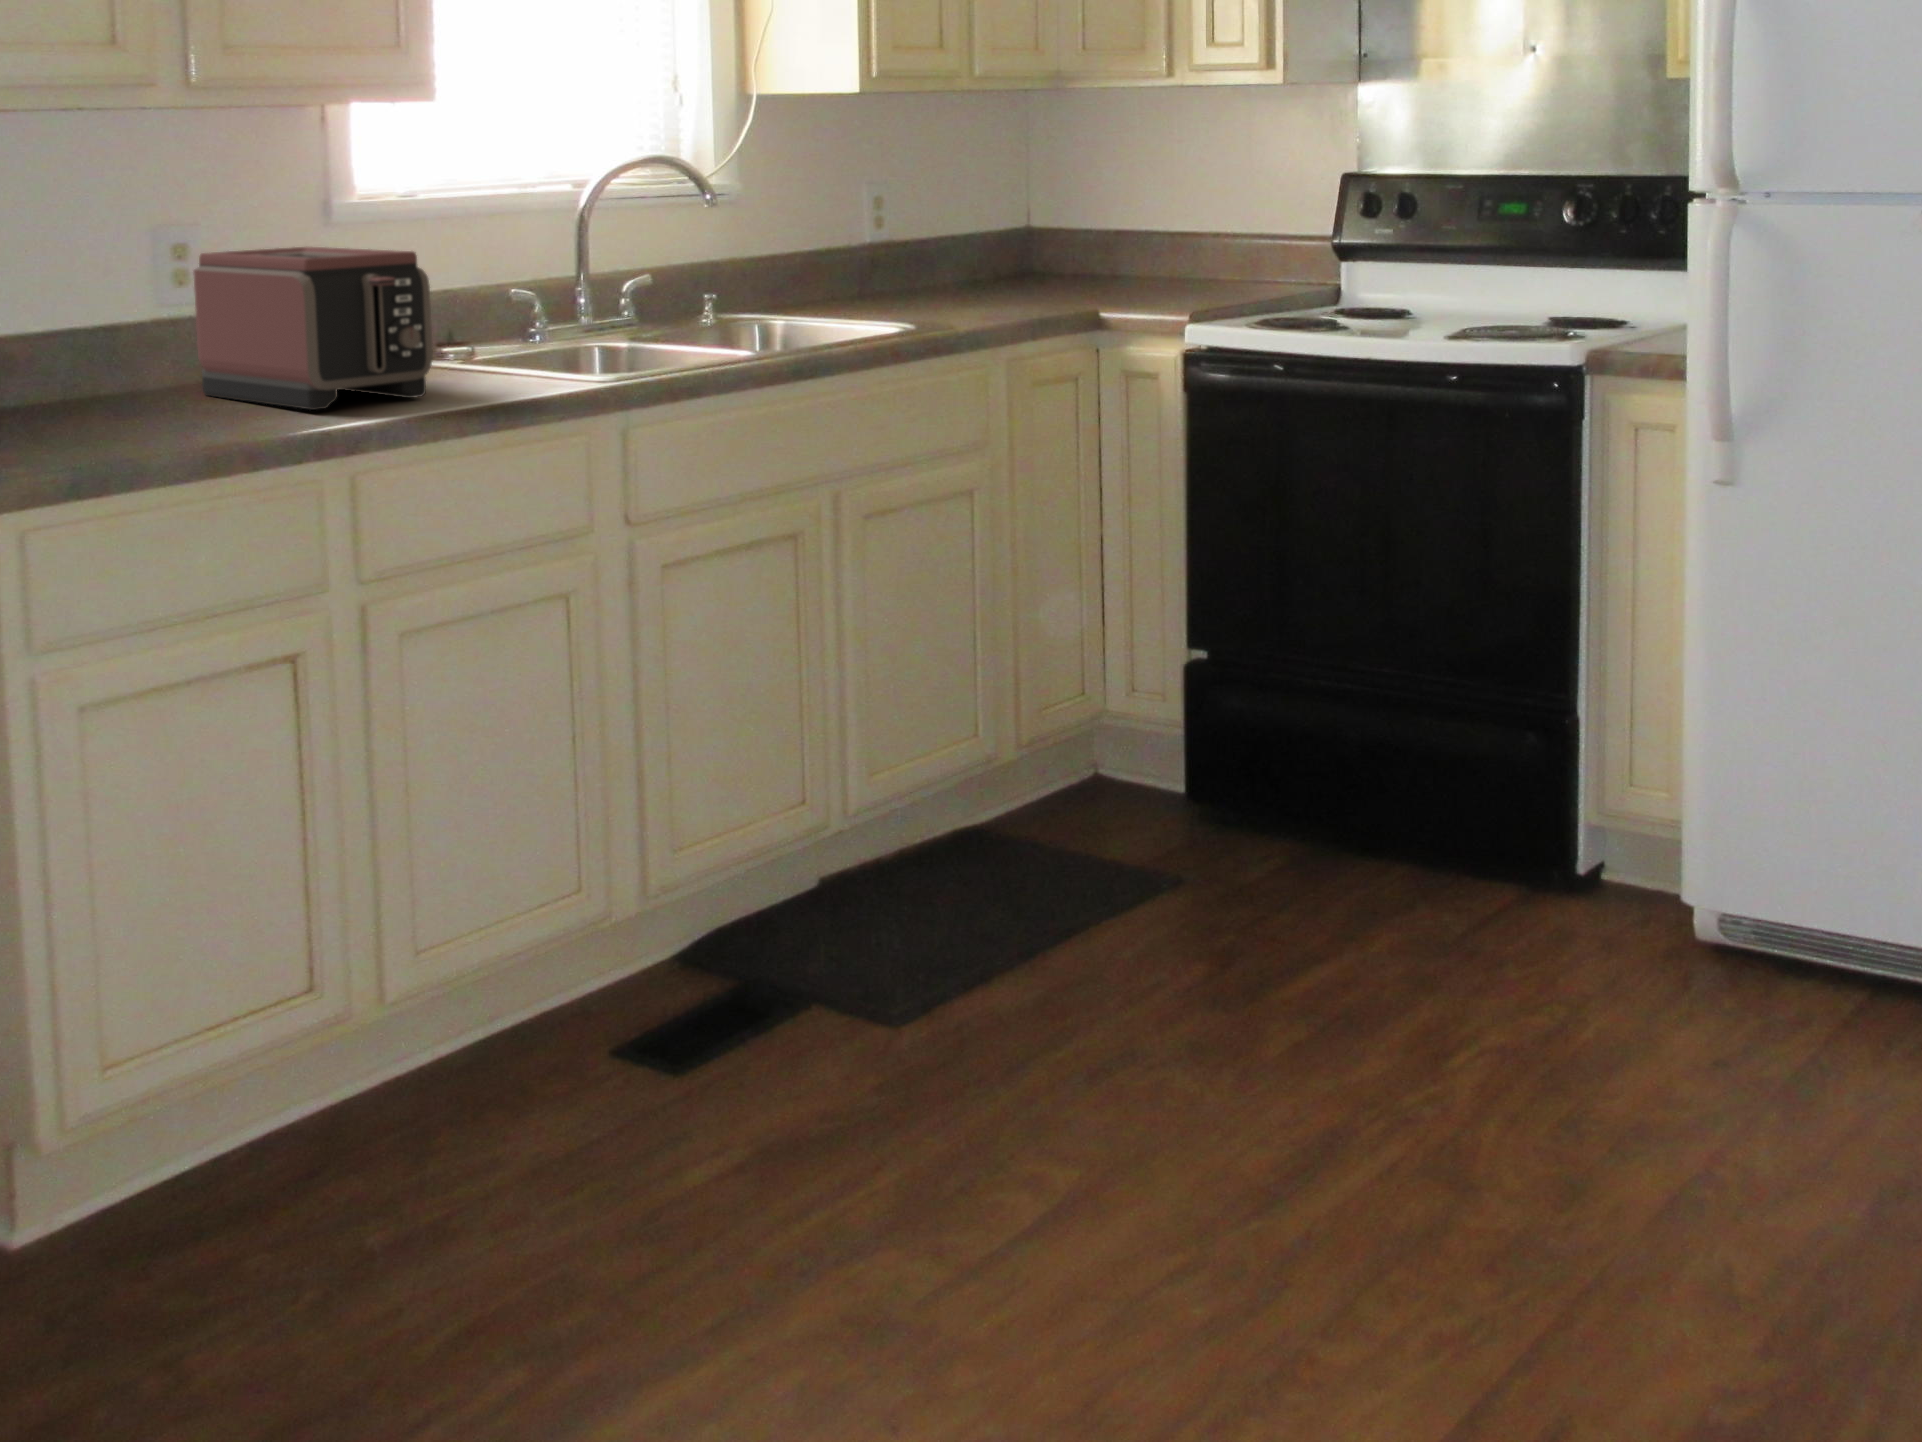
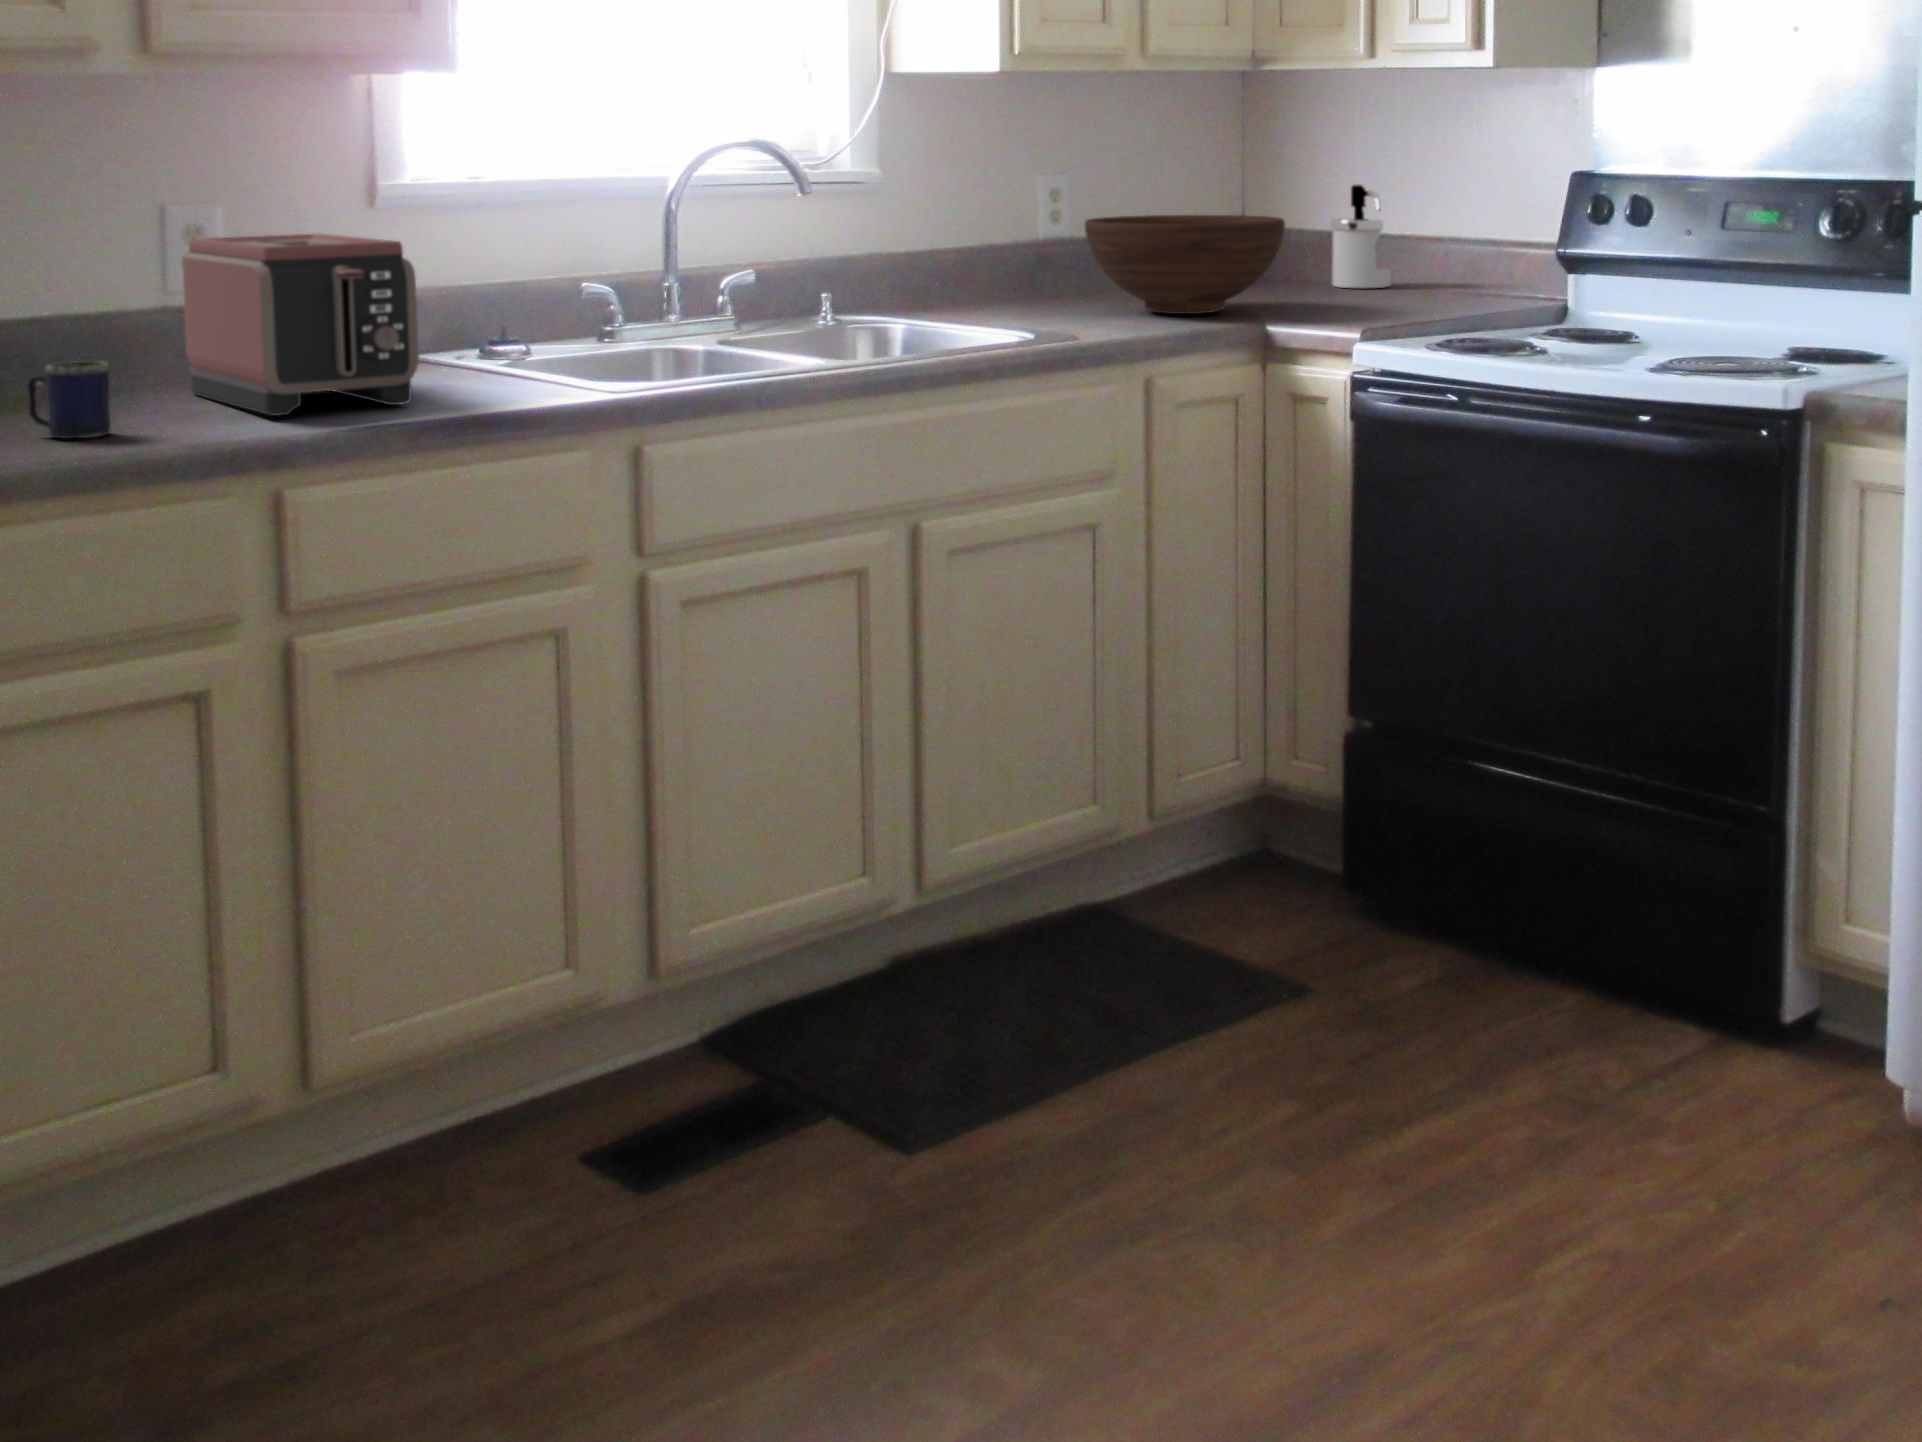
soap dispenser: none [1121,187,1175,278] -> present [1330,185,1391,288]
fruit bowl: none [930,216,1106,303] -> present [1085,215,1285,314]
mug: none [103,365,180,434] -> present [28,361,111,438]

